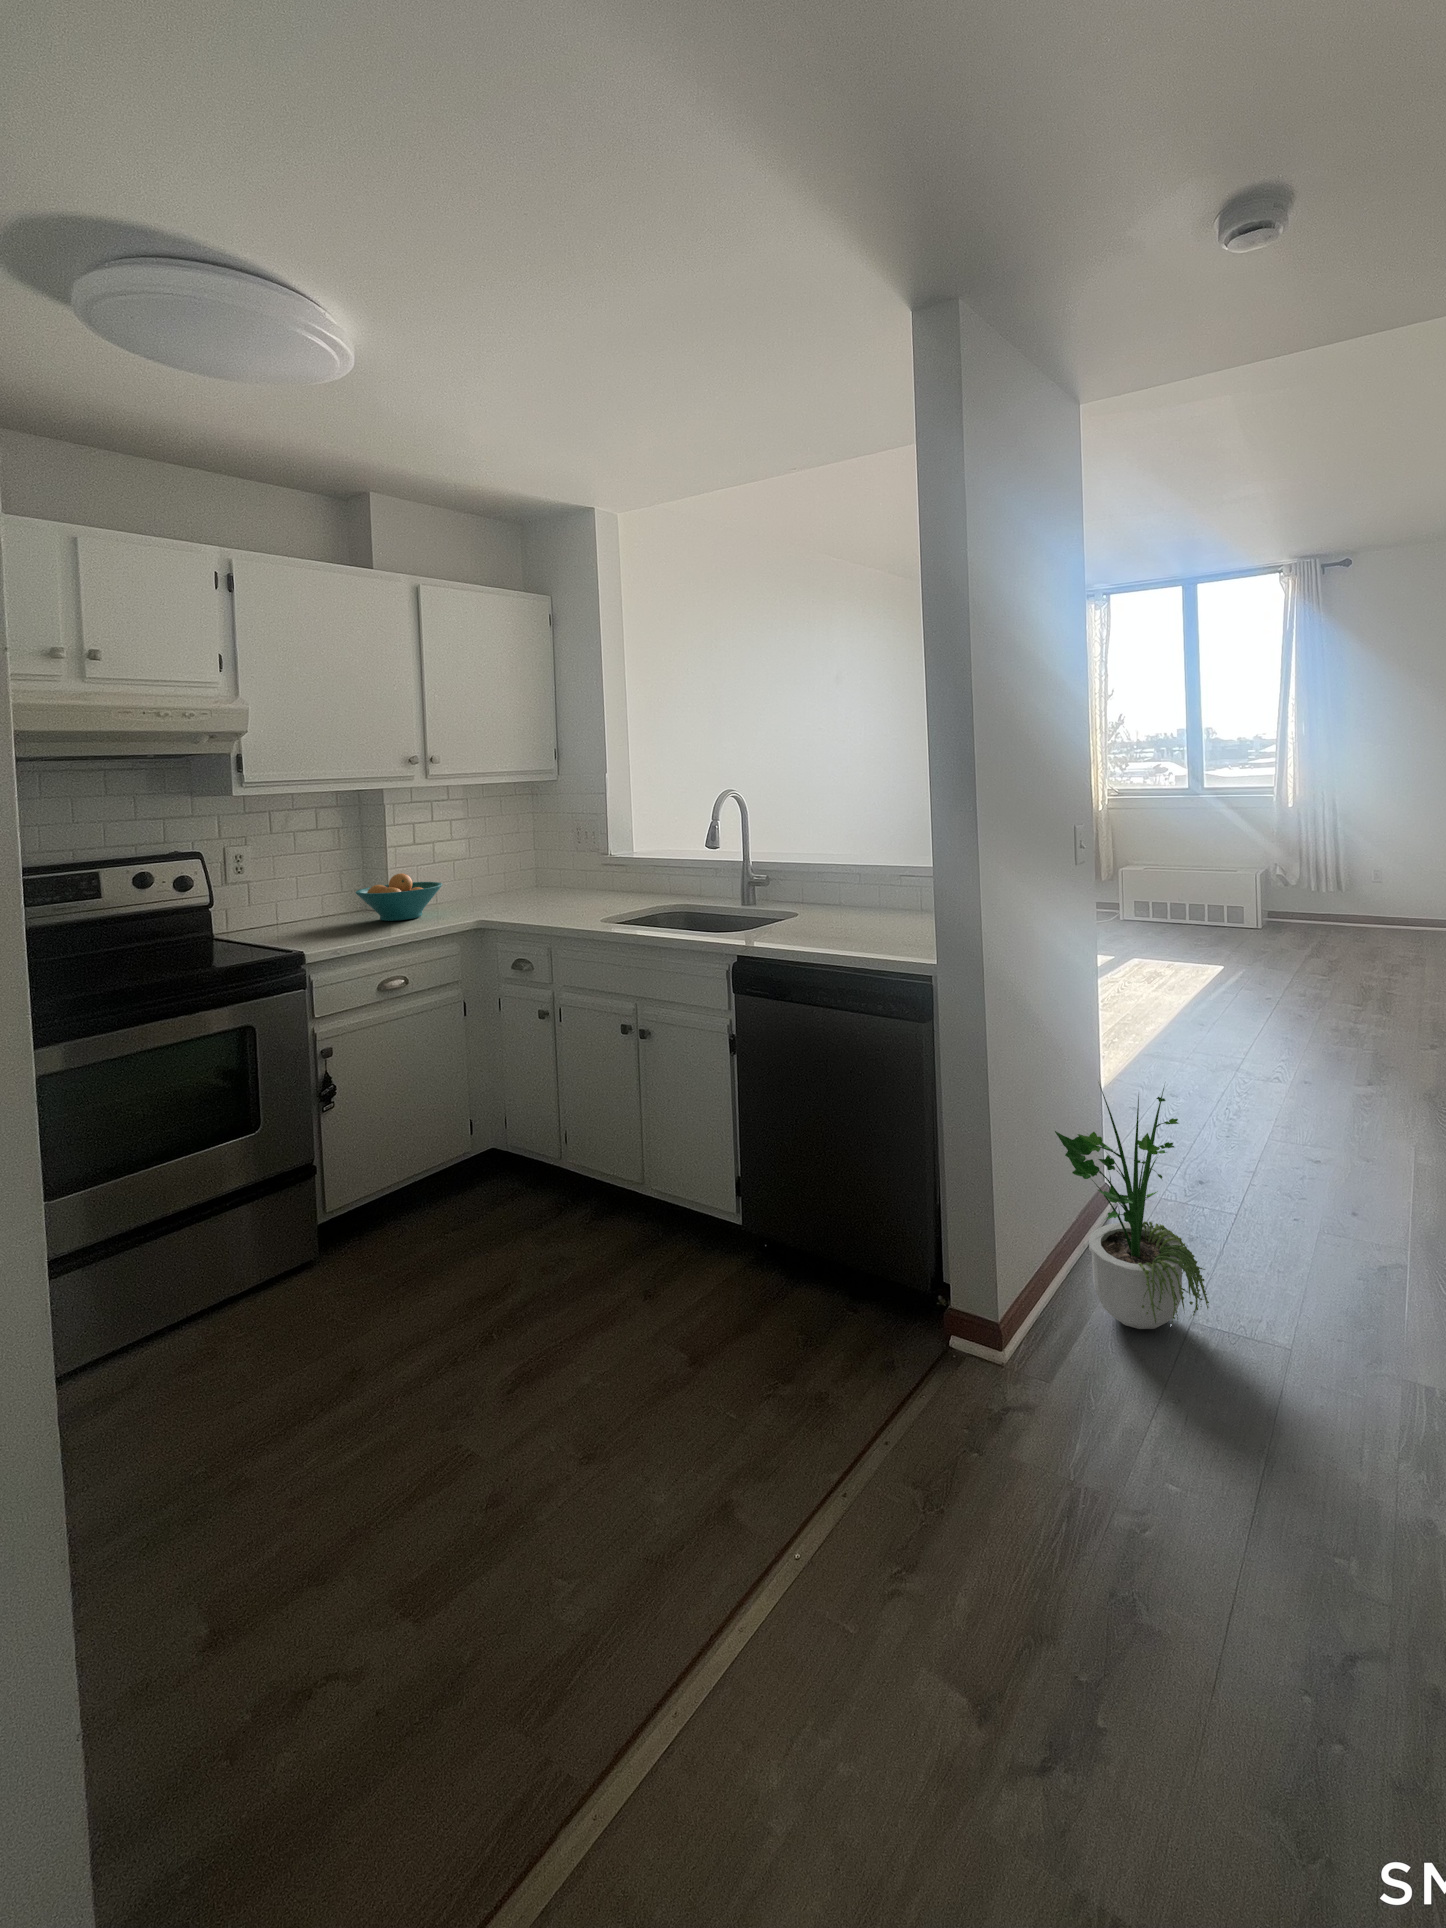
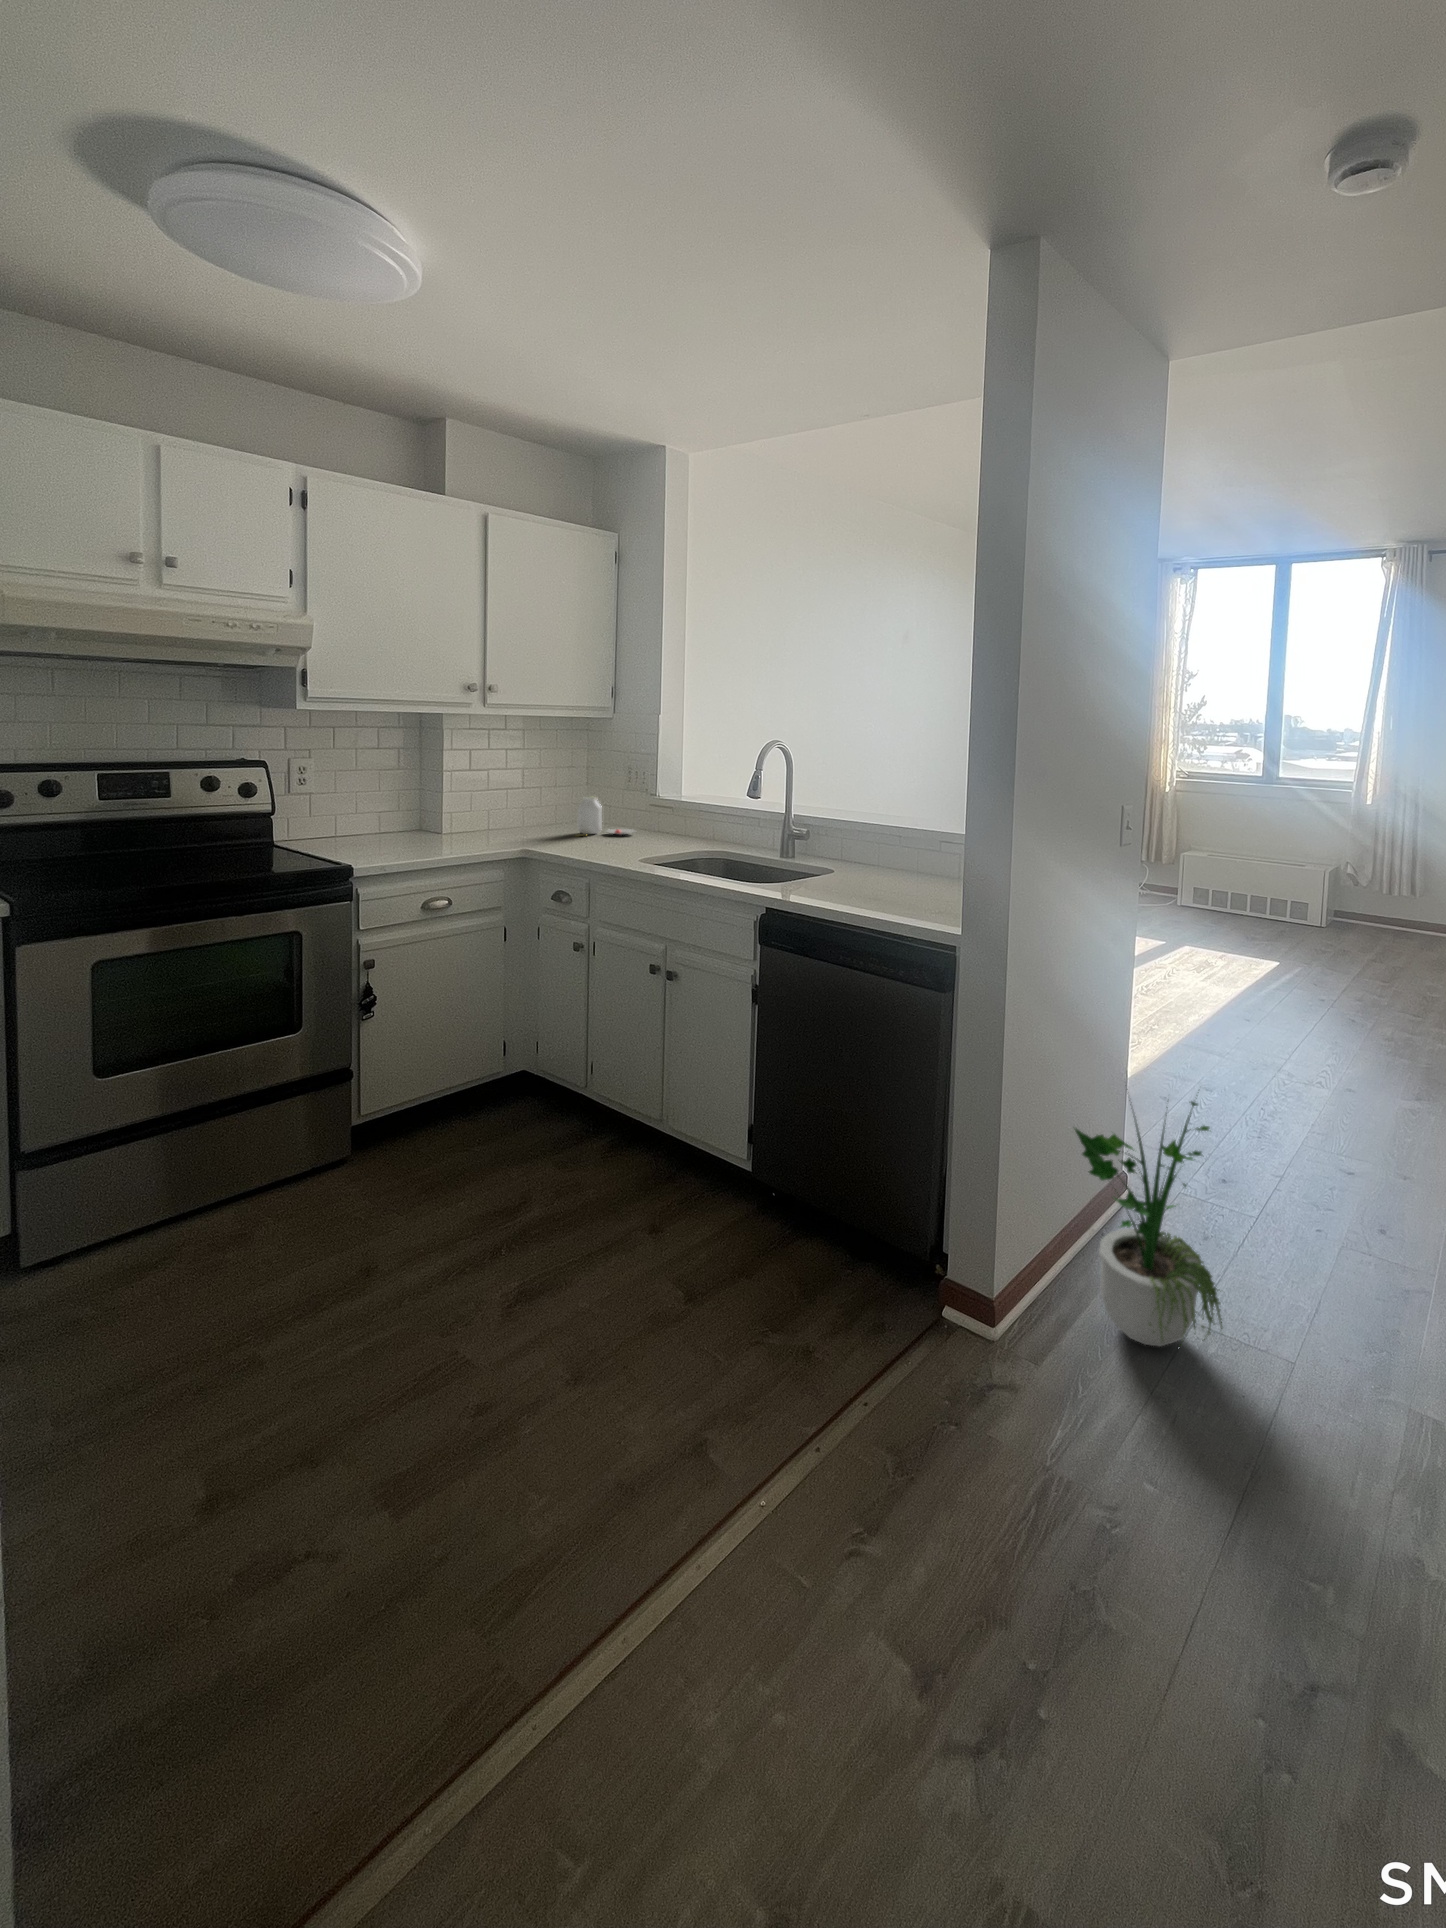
jar: none [522,862,587,904] -> present [578,797,634,835]
fruit bowl: present [356,873,442,921] -> none [414,797,497,842]

